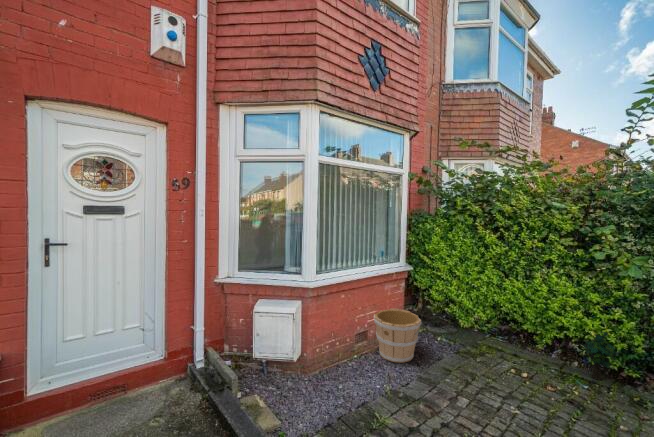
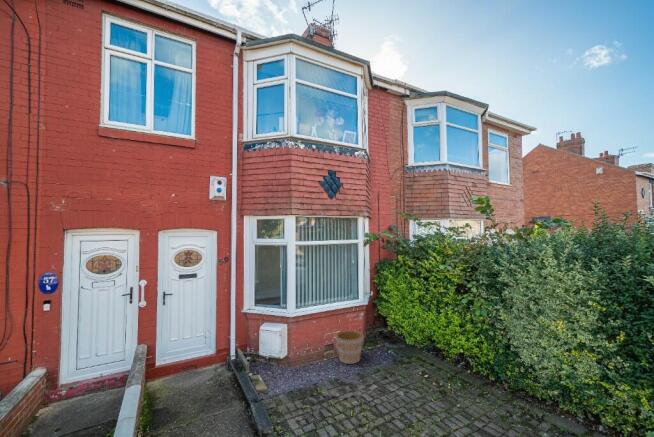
decorative plant: present [583,331,617,380] -> none [460,348,480,380]

